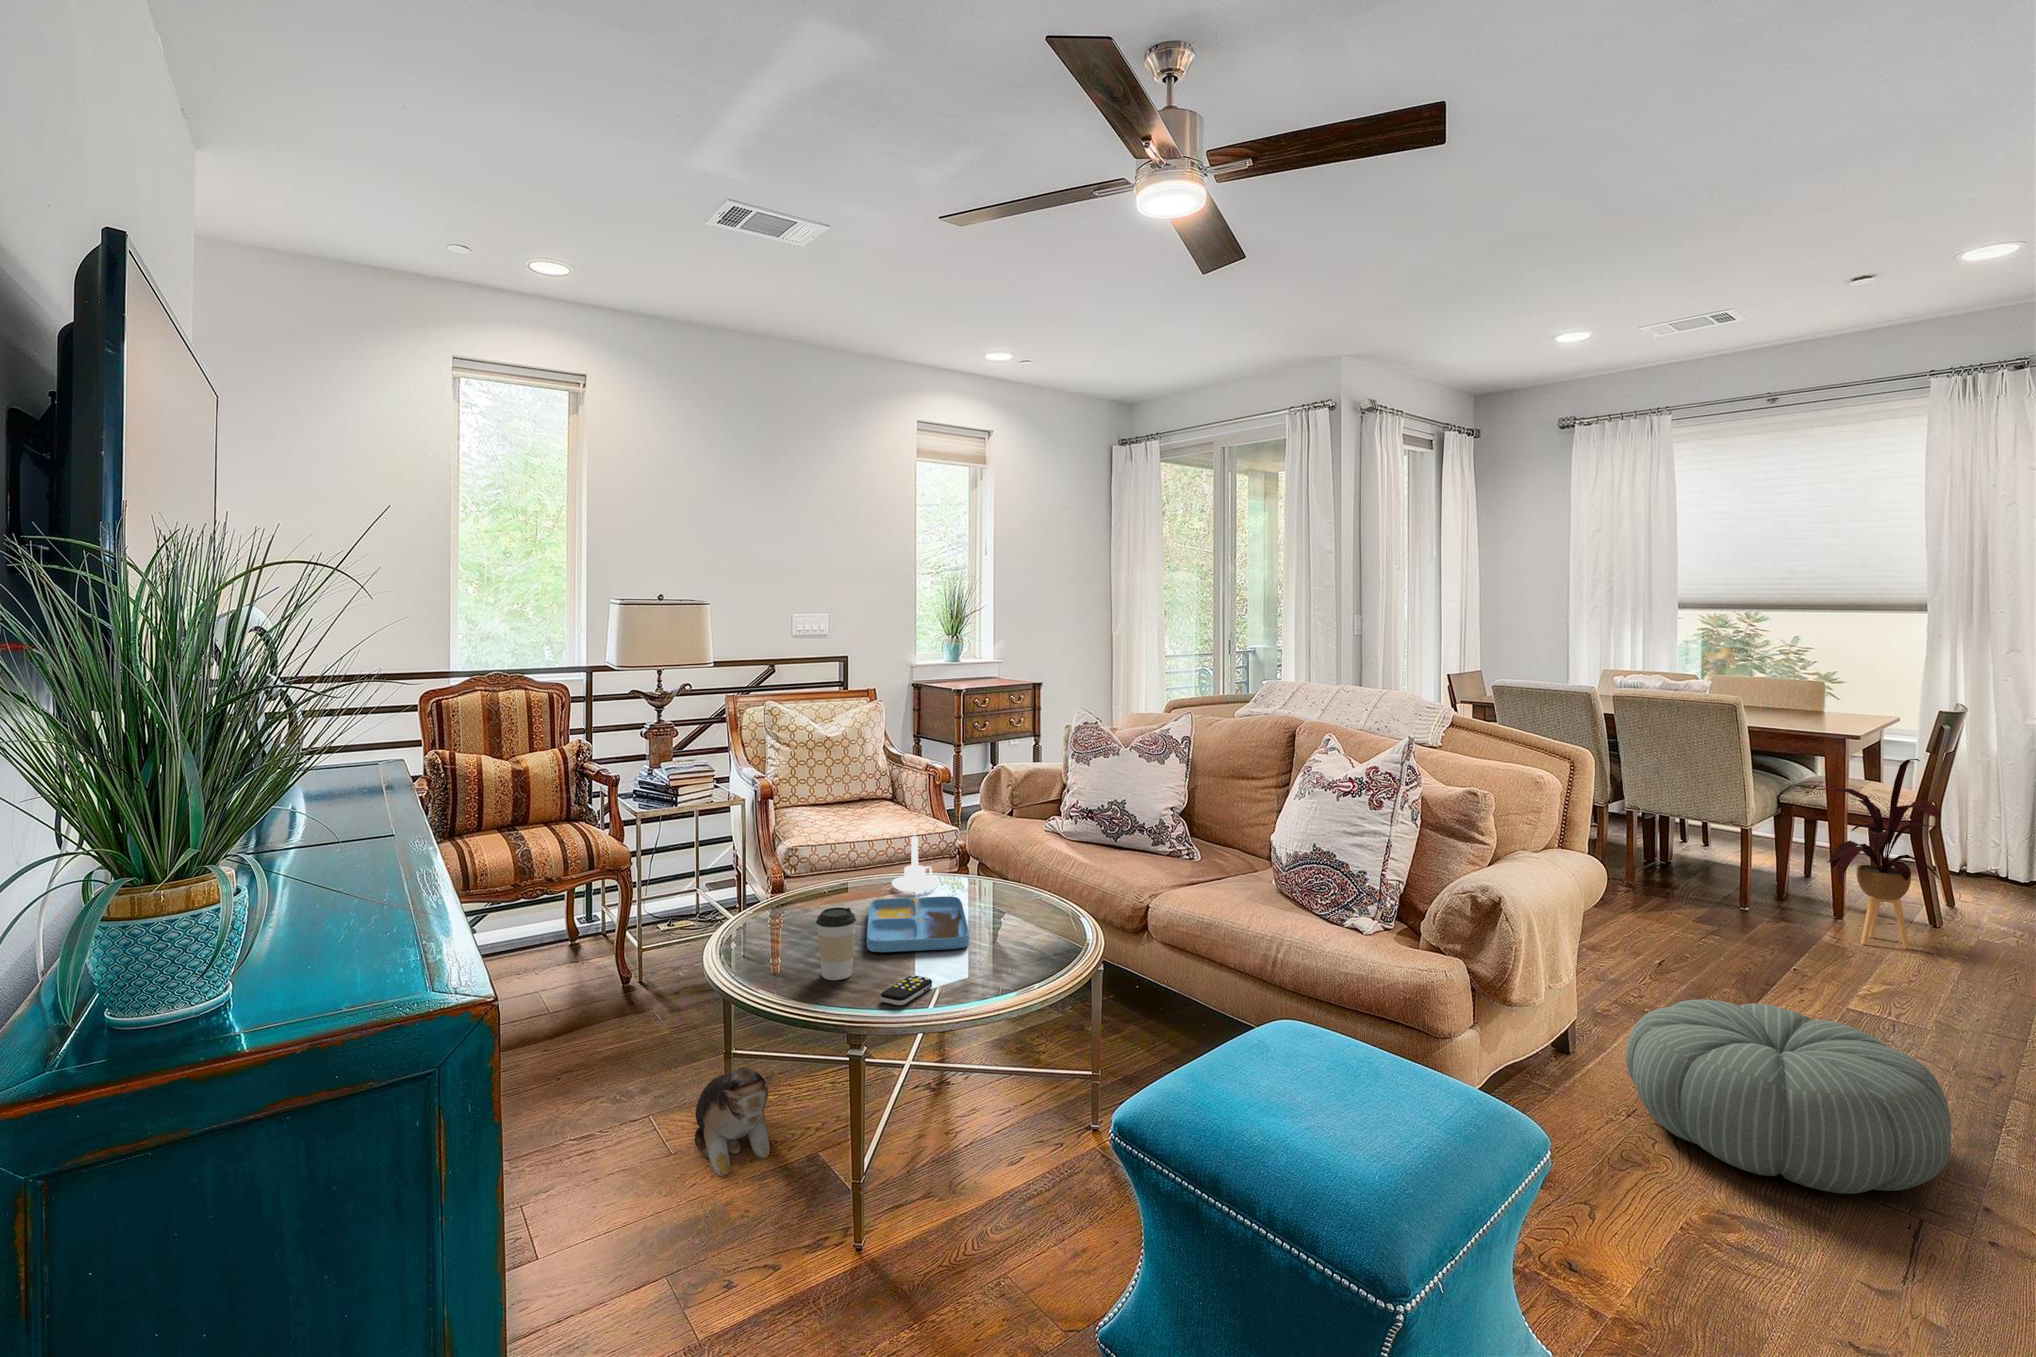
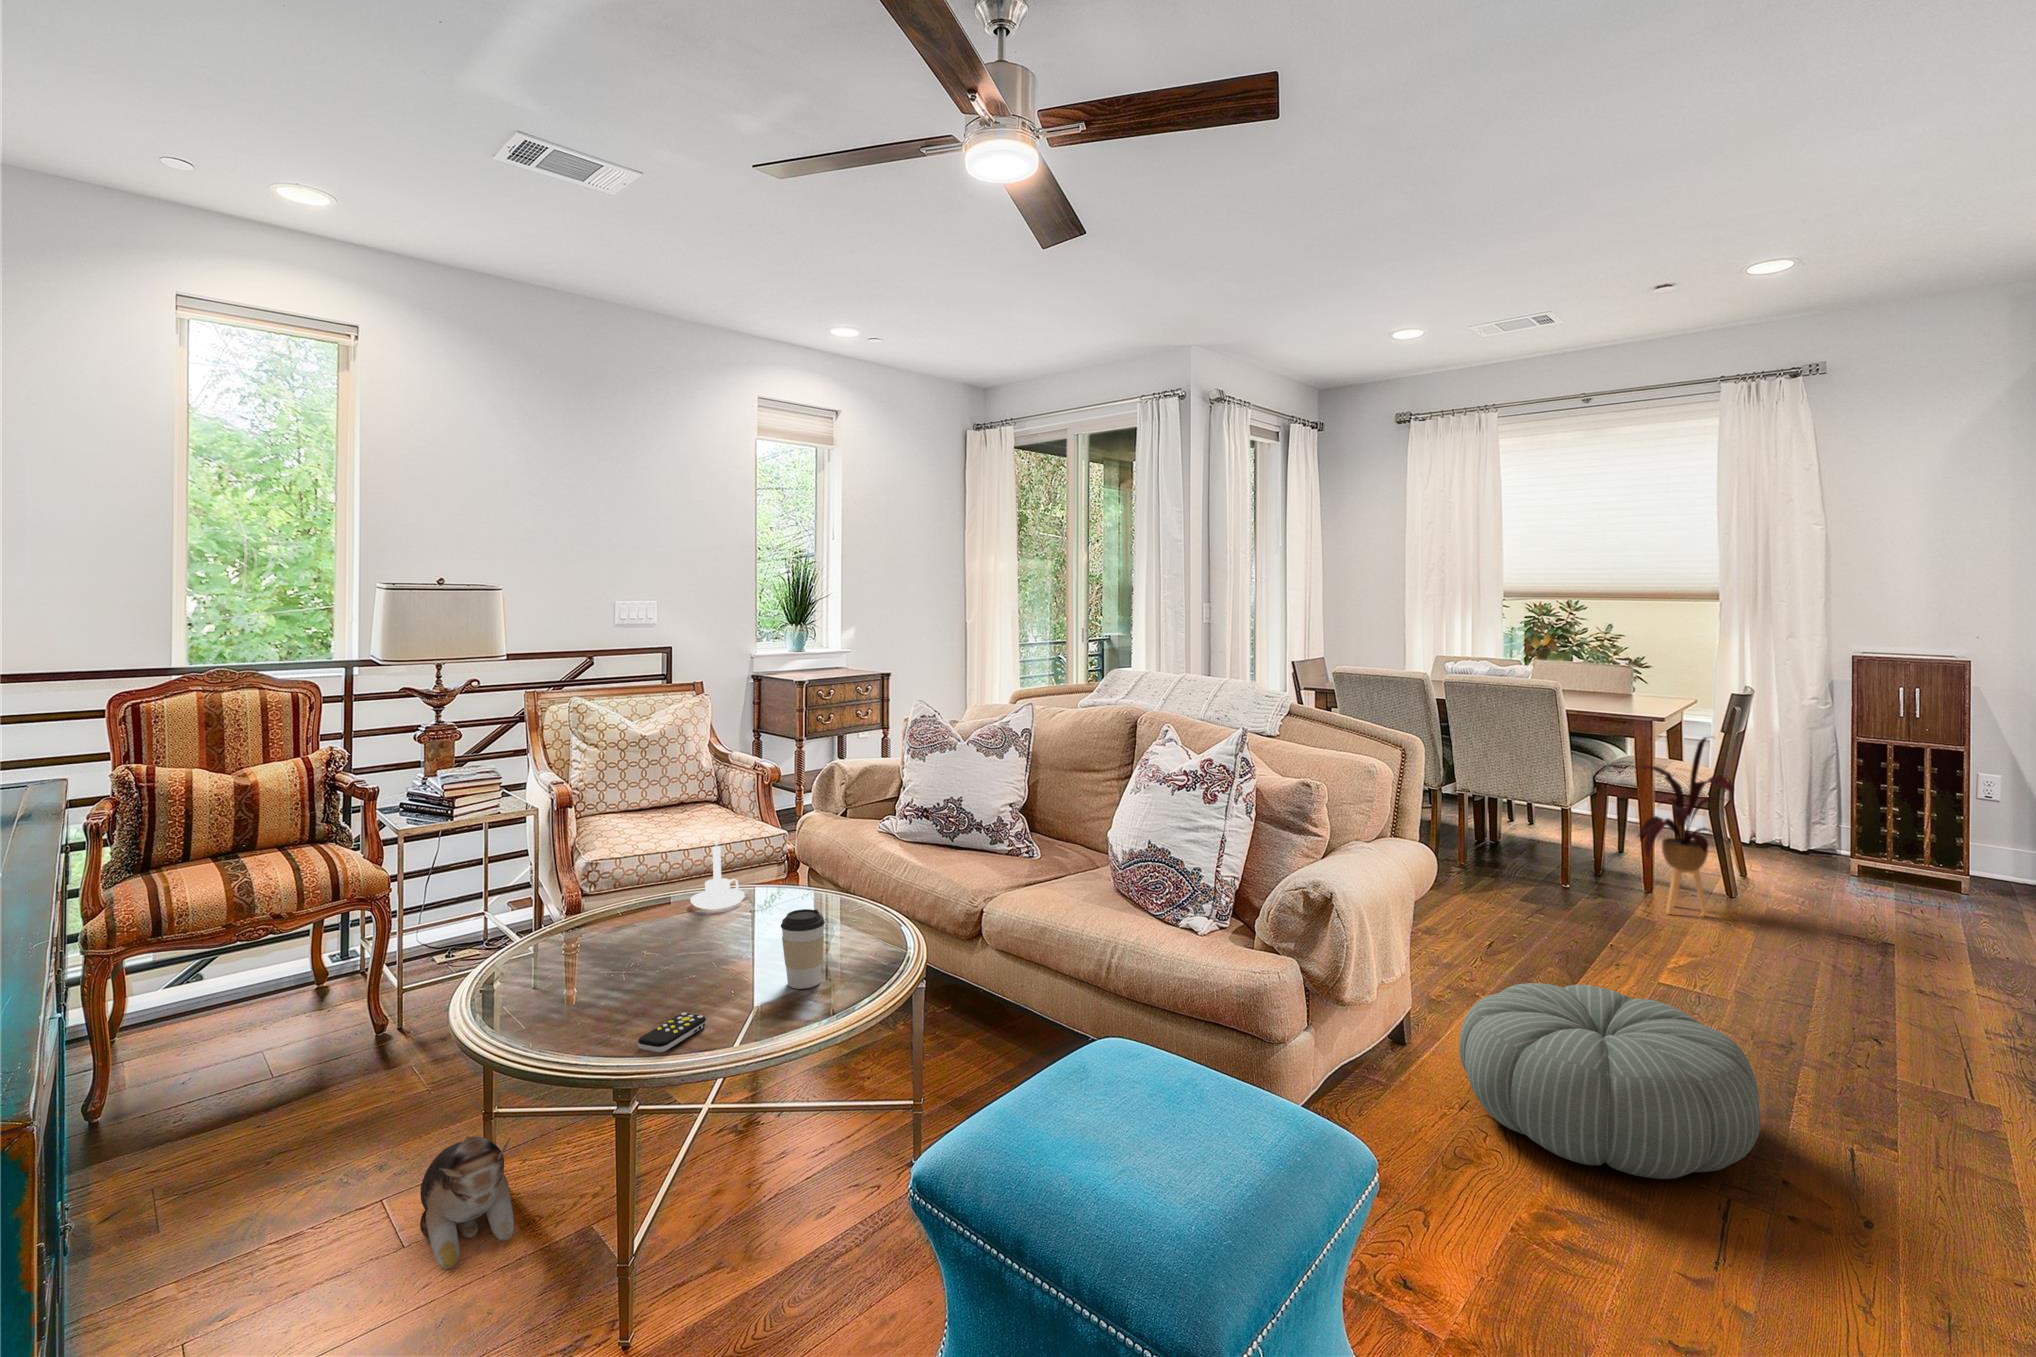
tray: present [867,896,969,952] -> none [640,913,765,985]
coffee cup: present [816,907,856,980] -> present [781,909,825,989]

